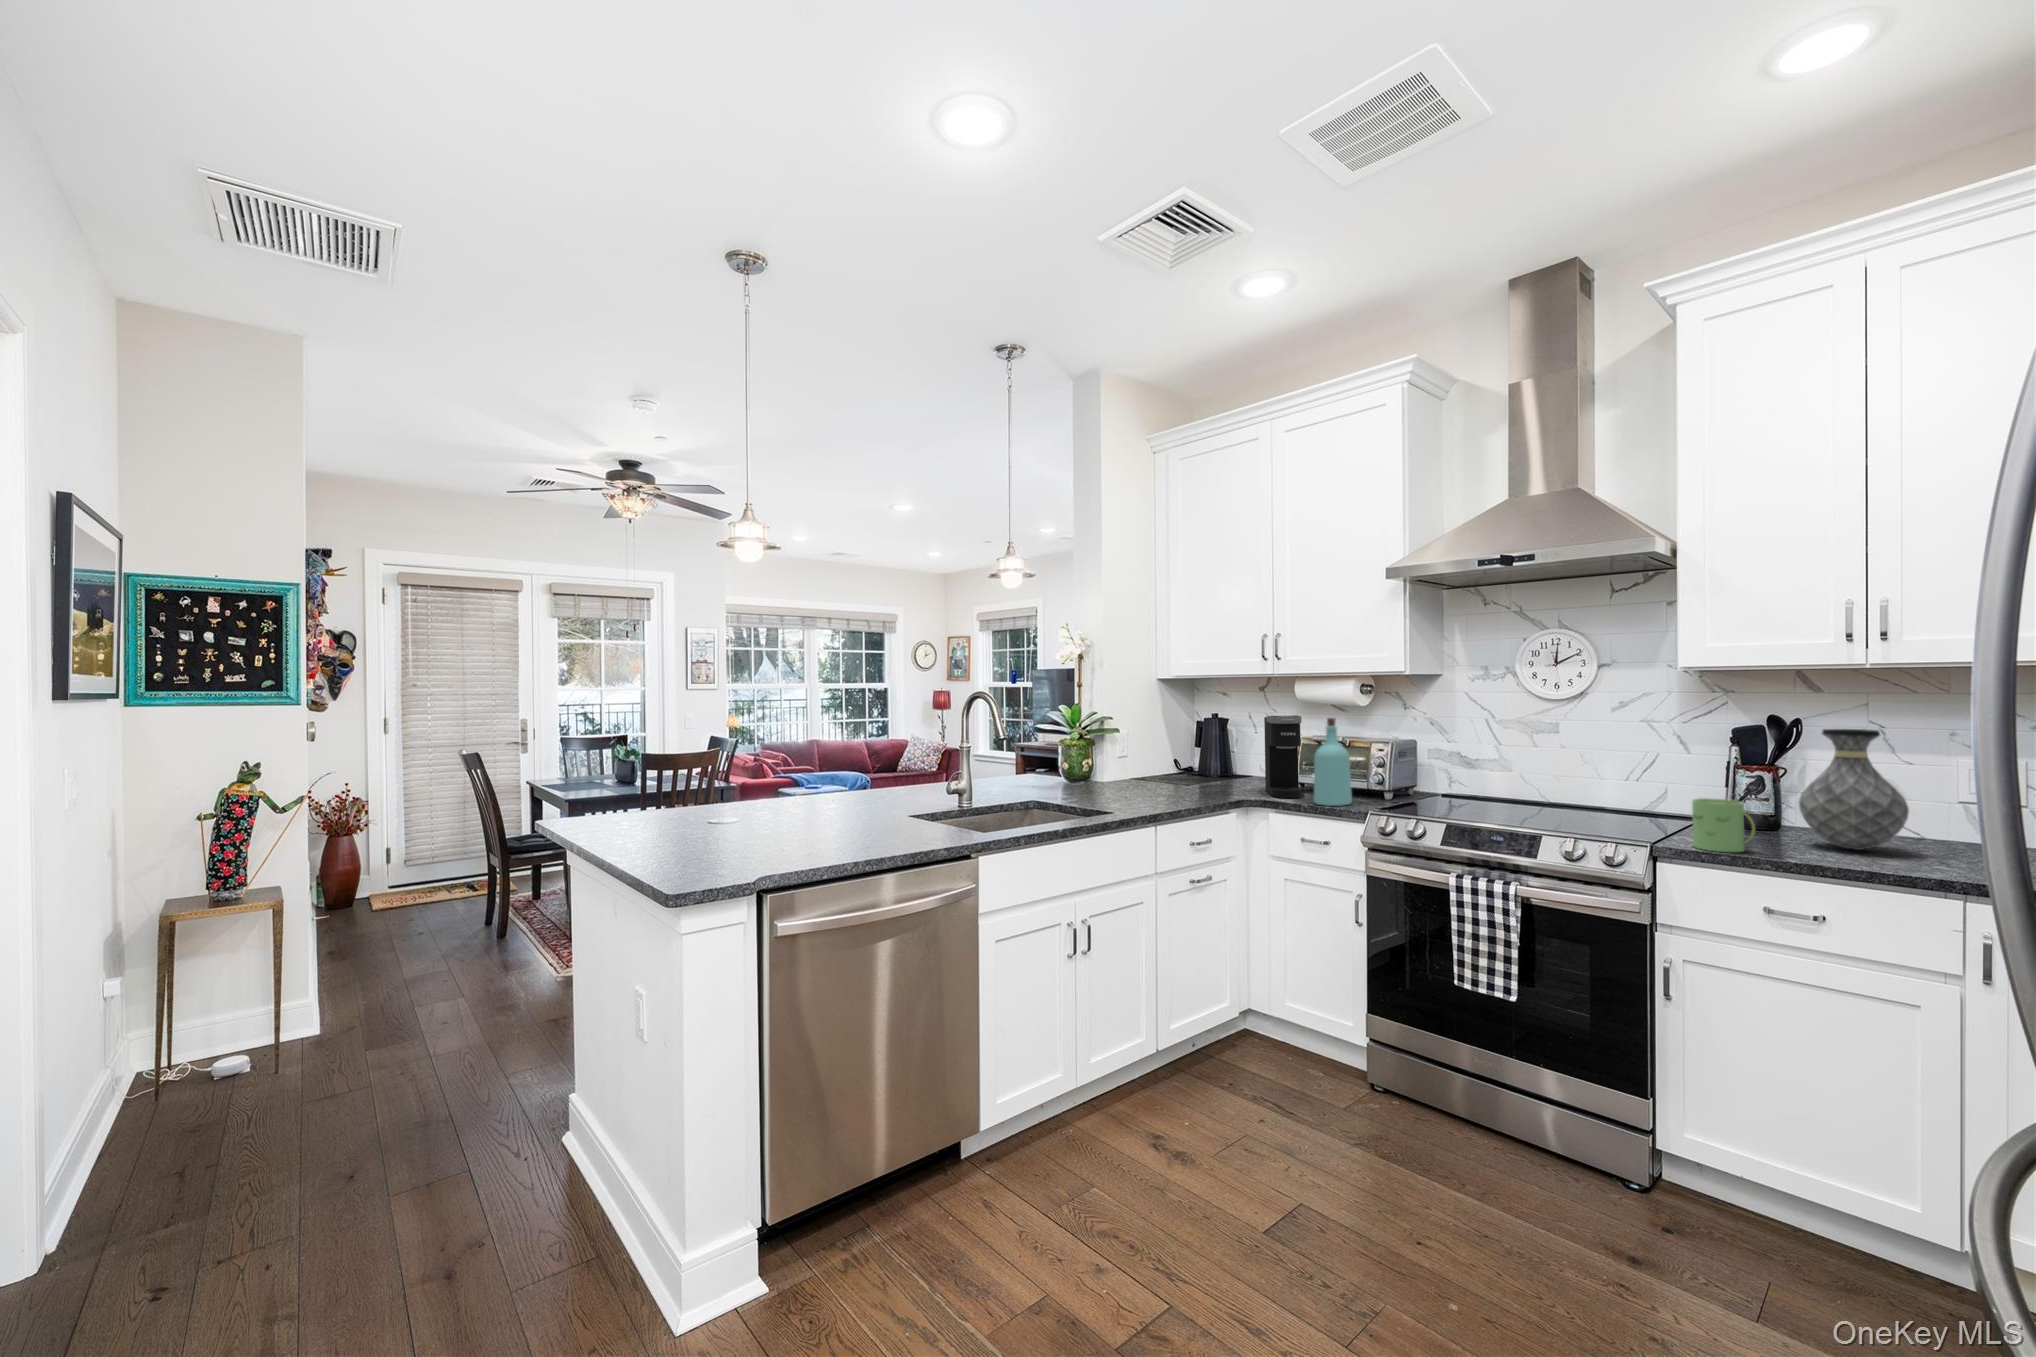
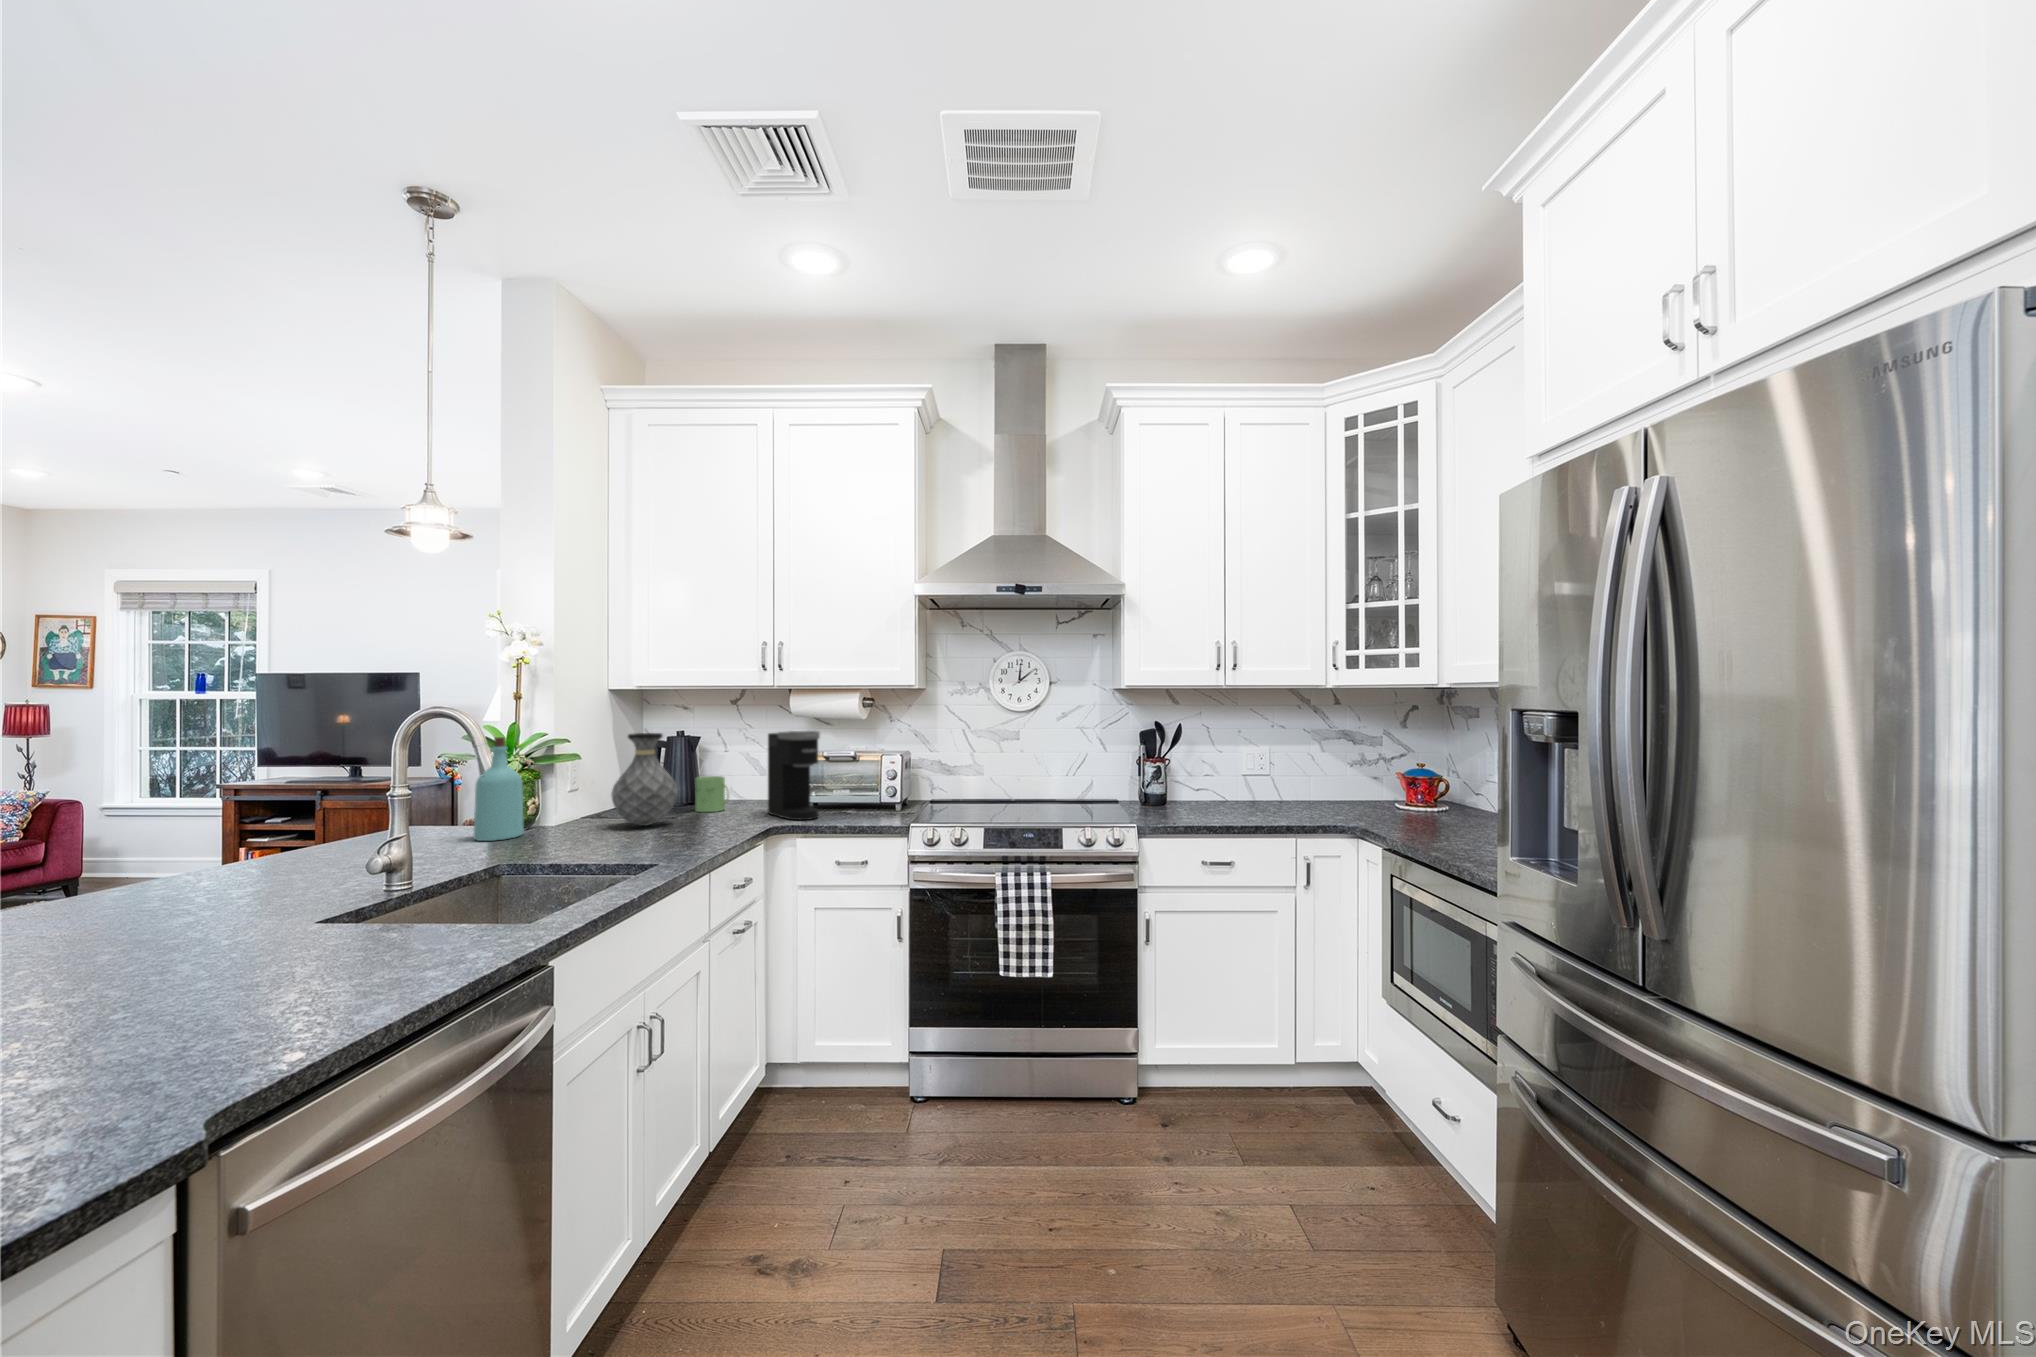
bottle: present [1314,718,1352,806] -> present [474,737,524,841]
vase: present [1799,729,1909,850] -> present [611,733,678,826]
mug: present [1692,798,1755,852] -> present [695,776,729,812]

